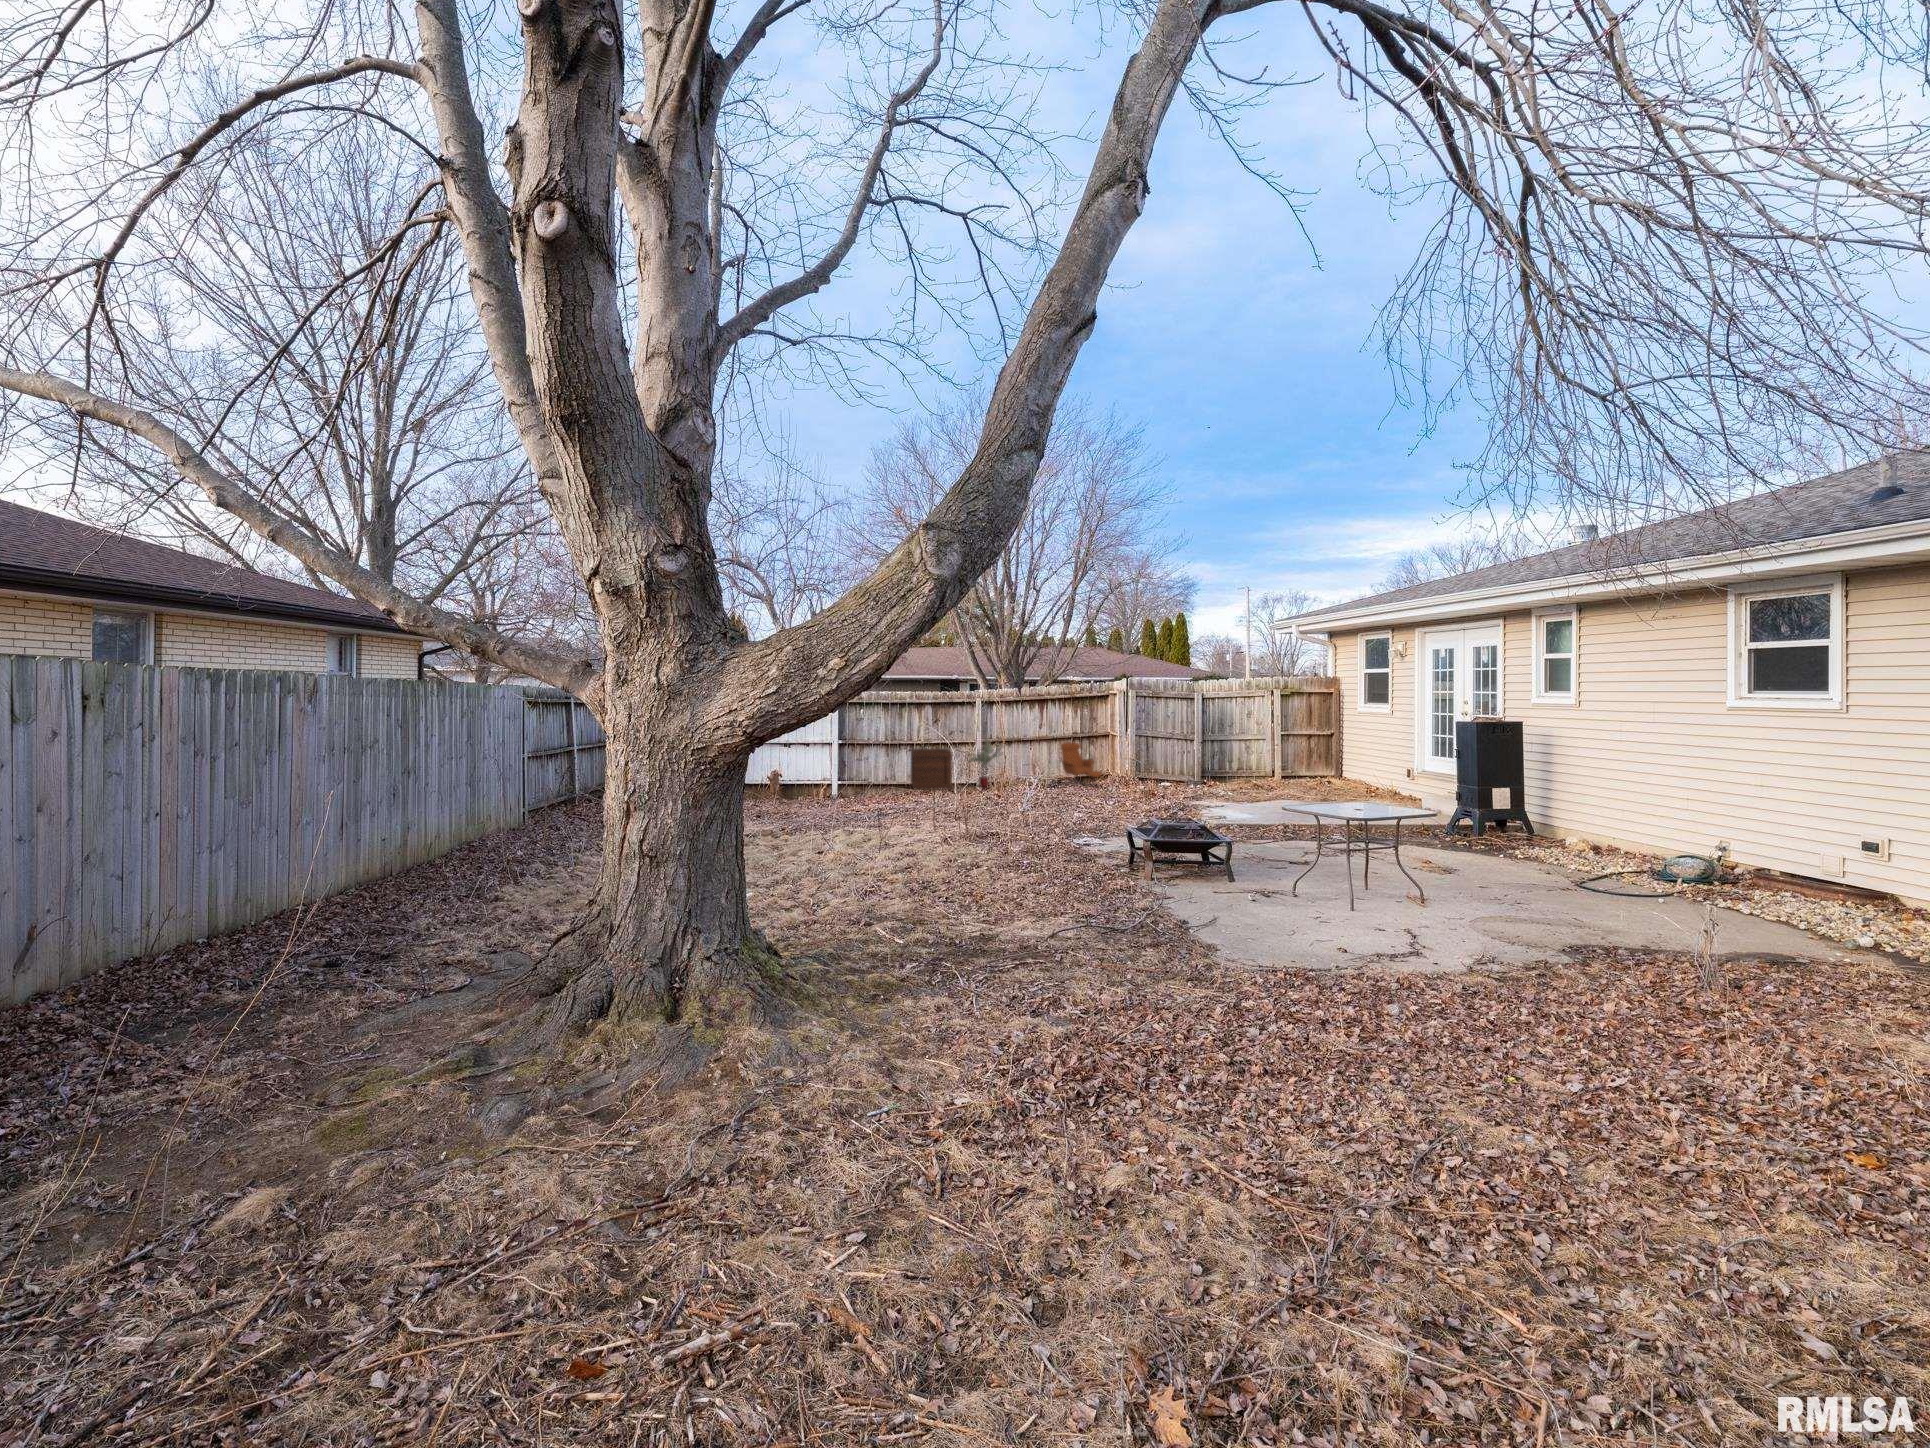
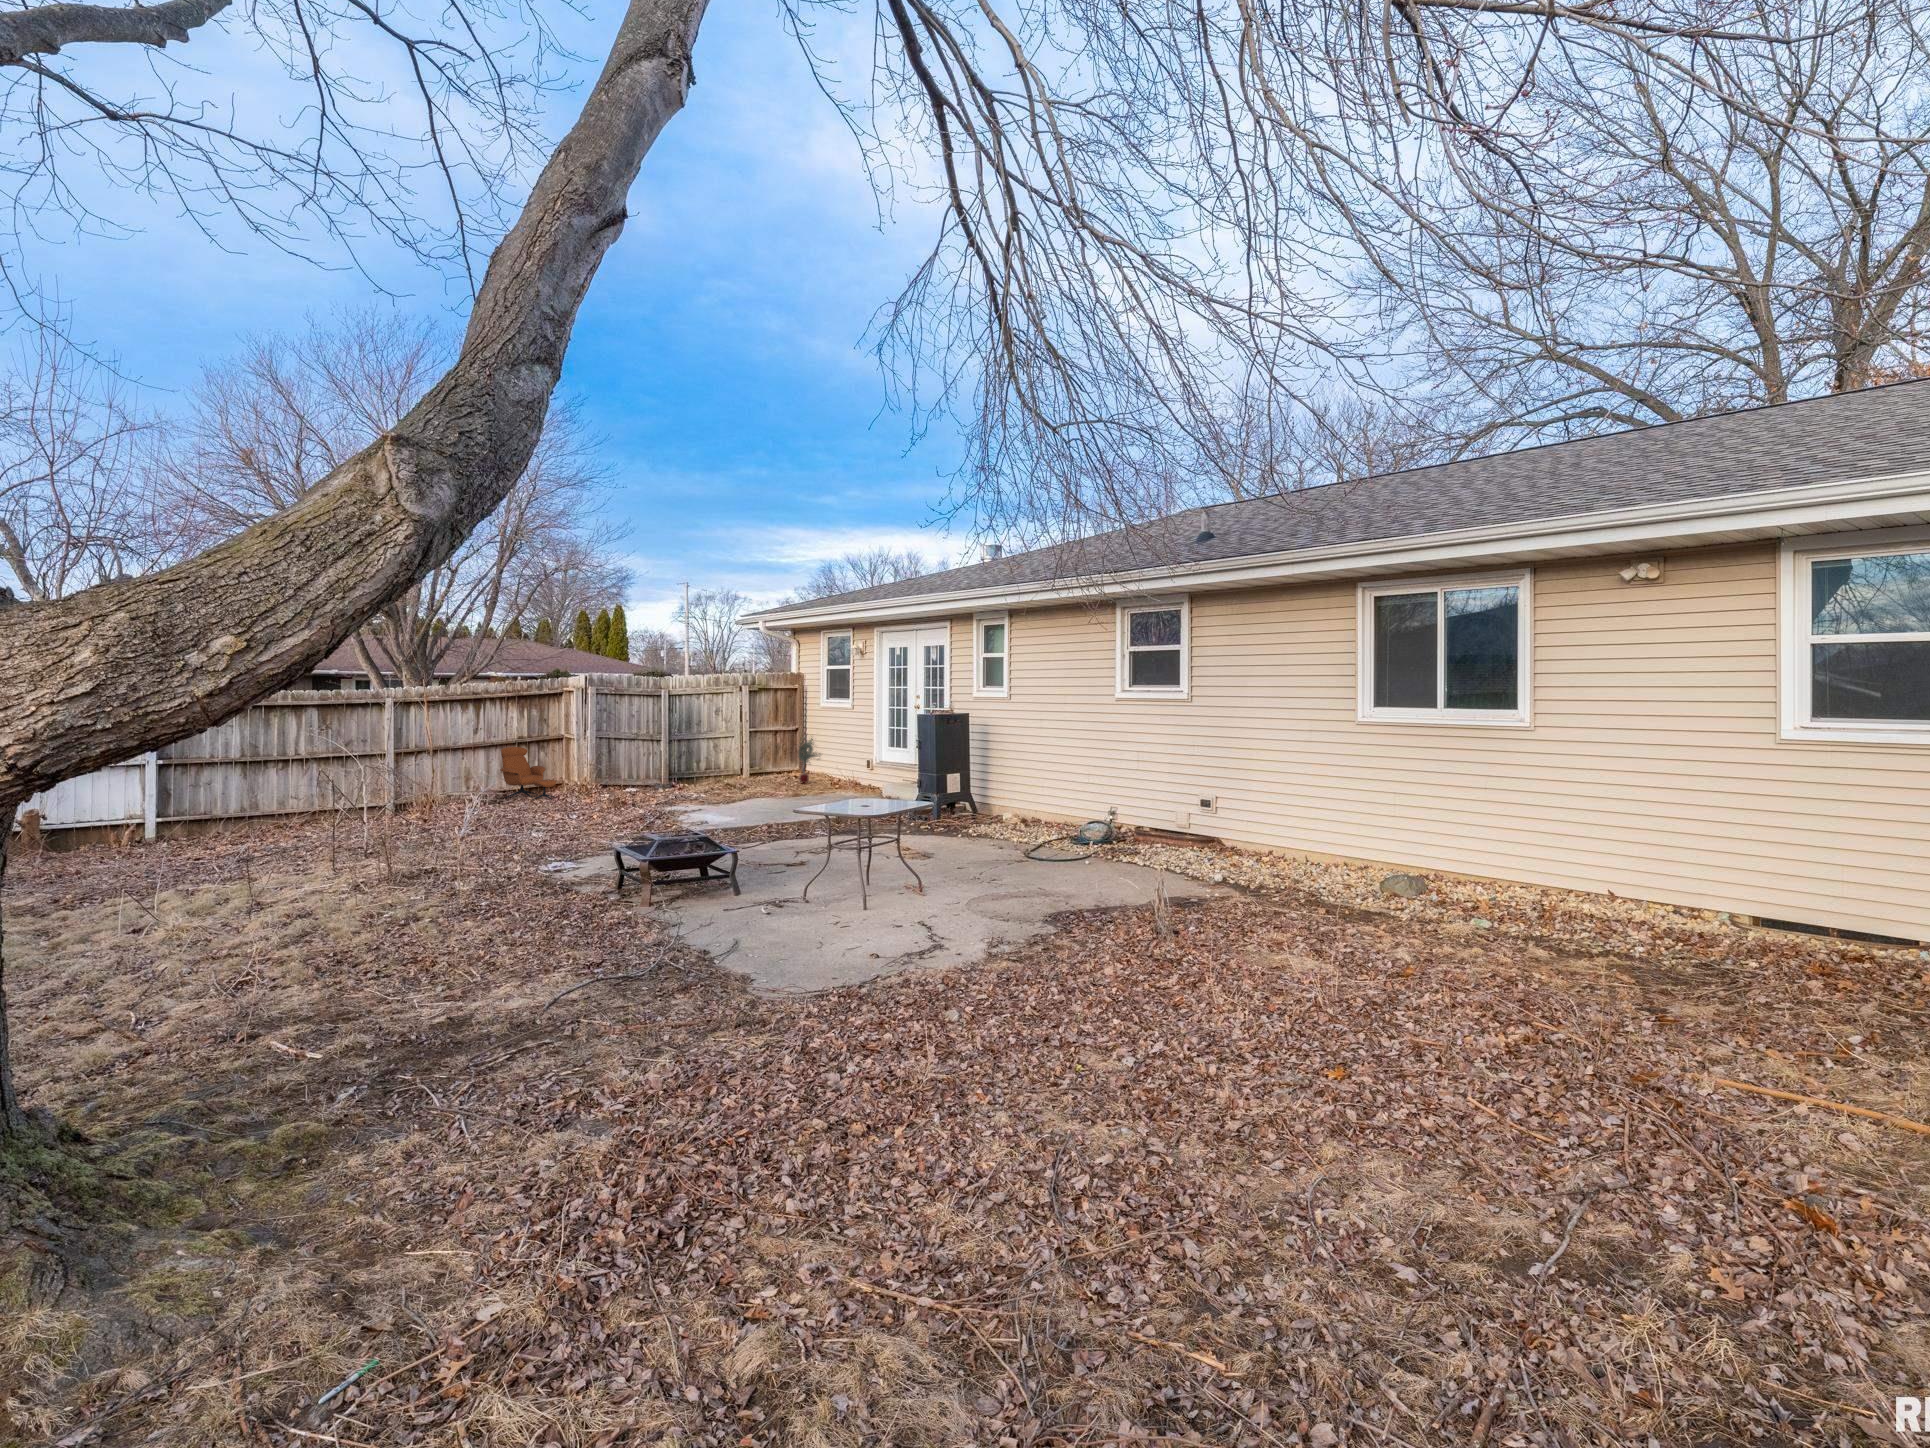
potted tree: present [966,739,1003,787] -> present [798,737,820,783]
wooden crate: present [911,748,952,790] -> none [268,761,340,820]

